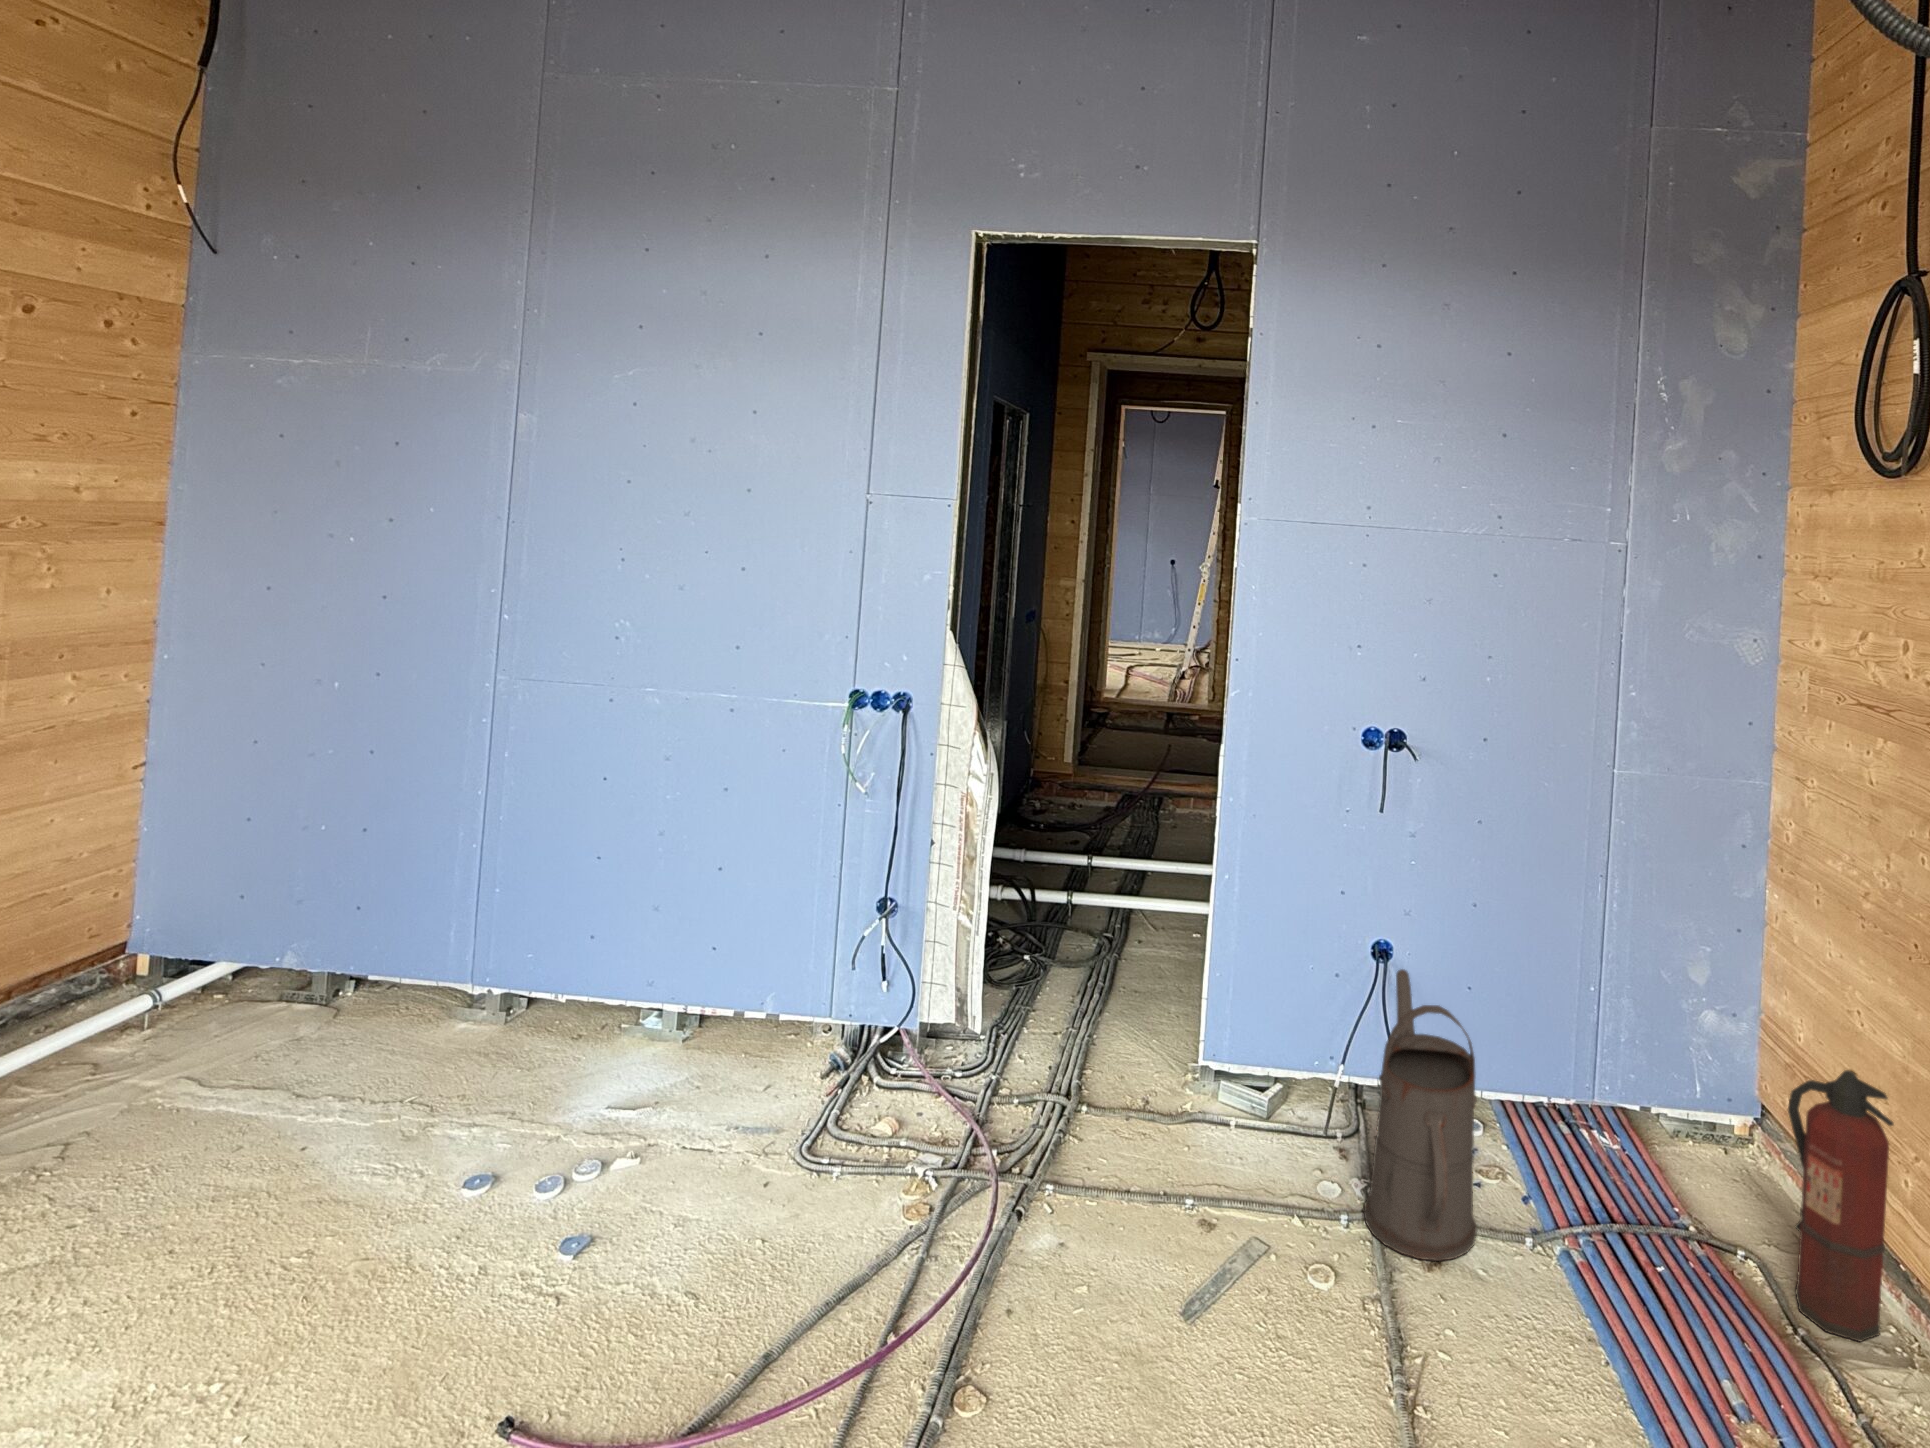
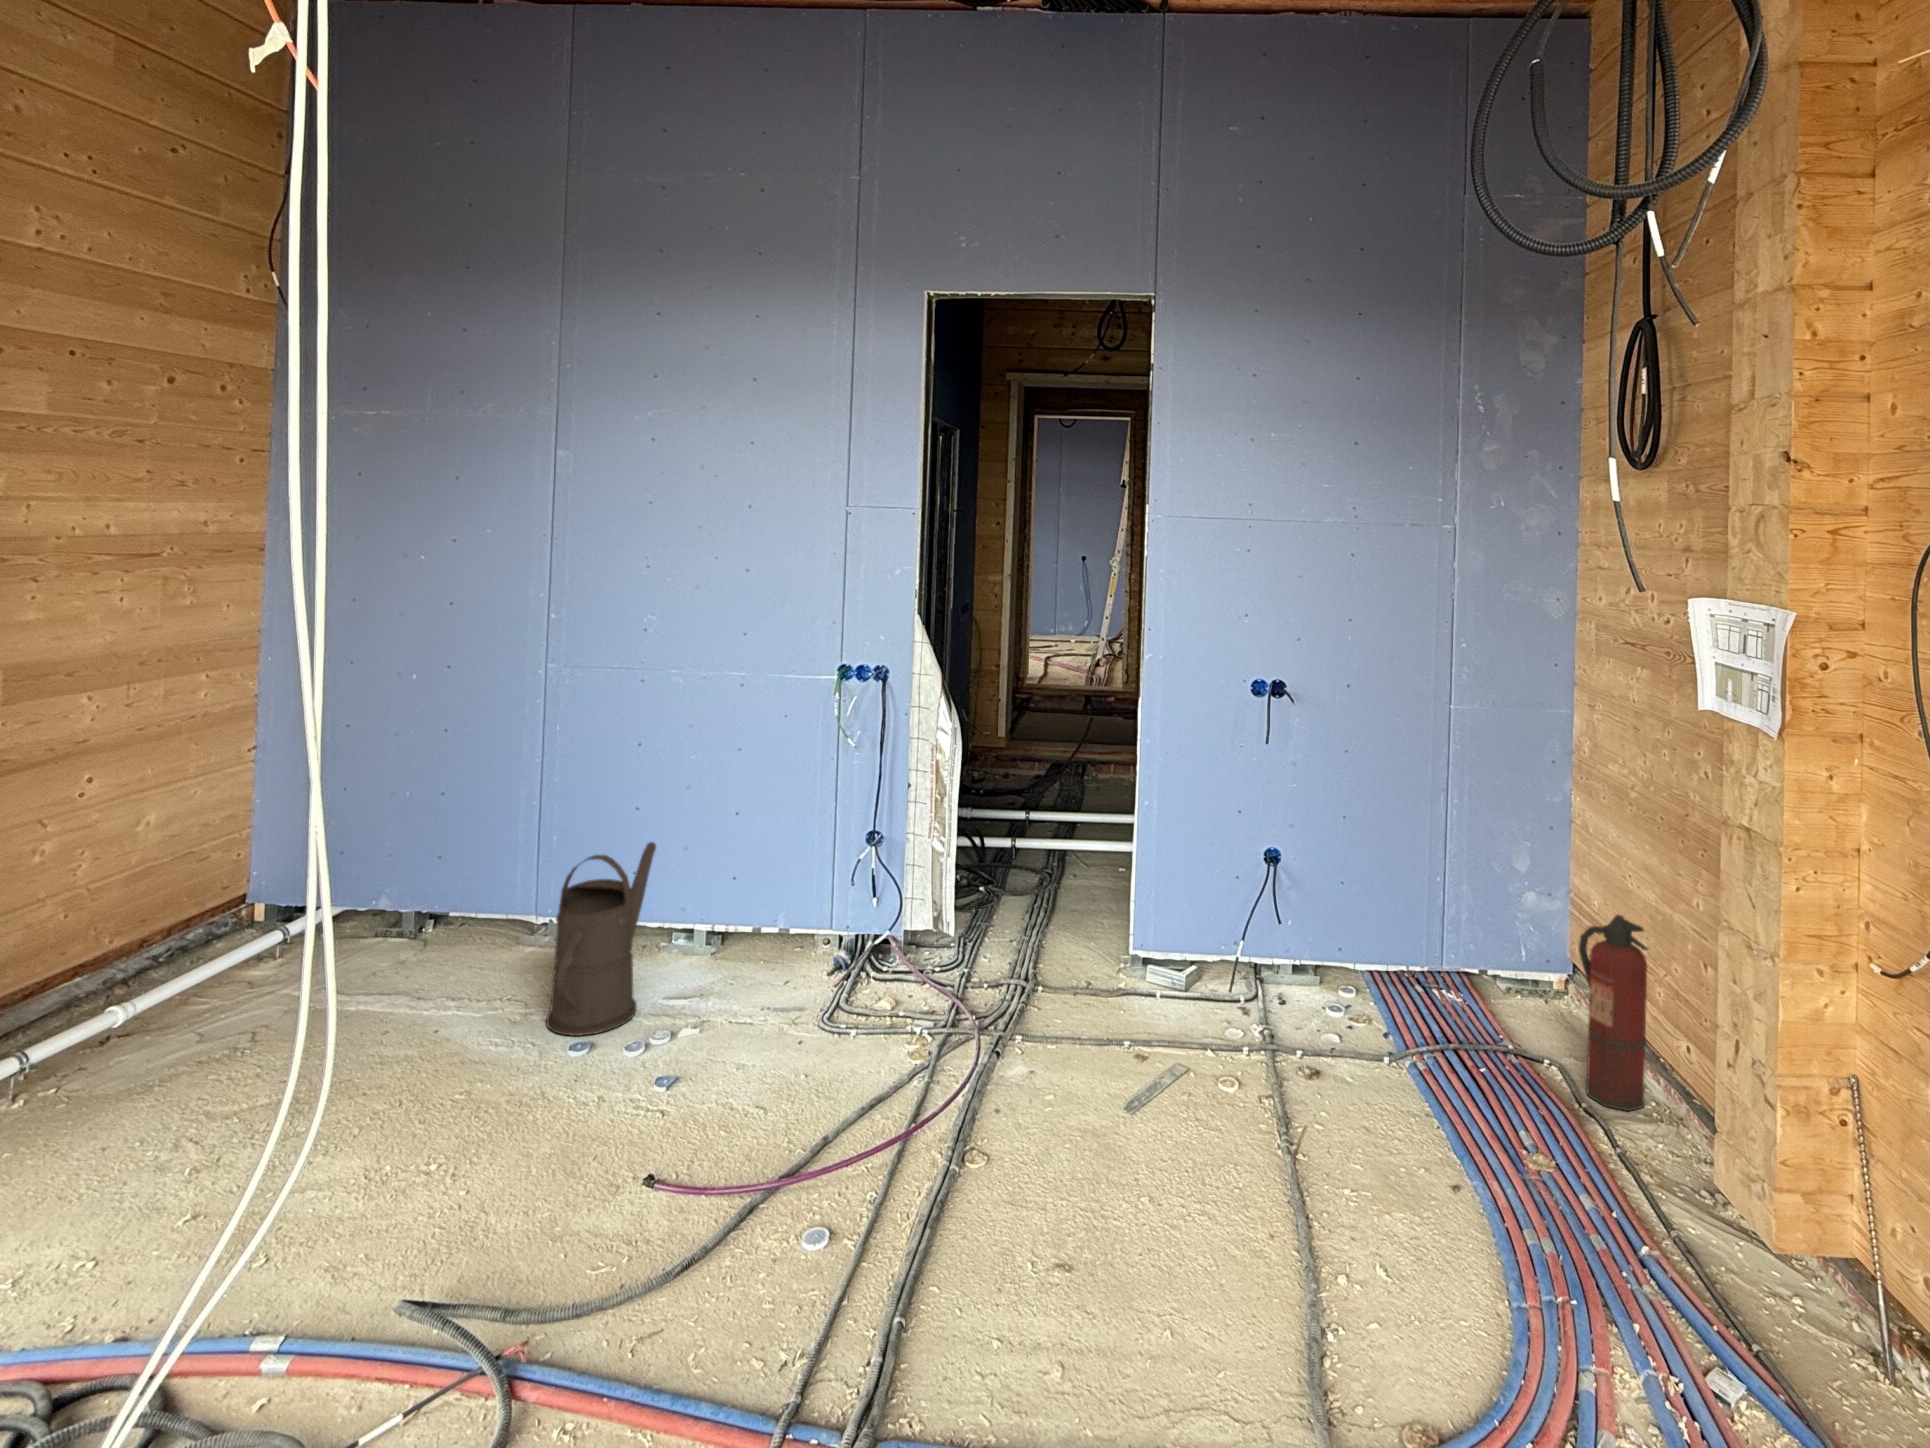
watering can: present [1364,969,1477,1261] -> present [546,842,656,1036]

